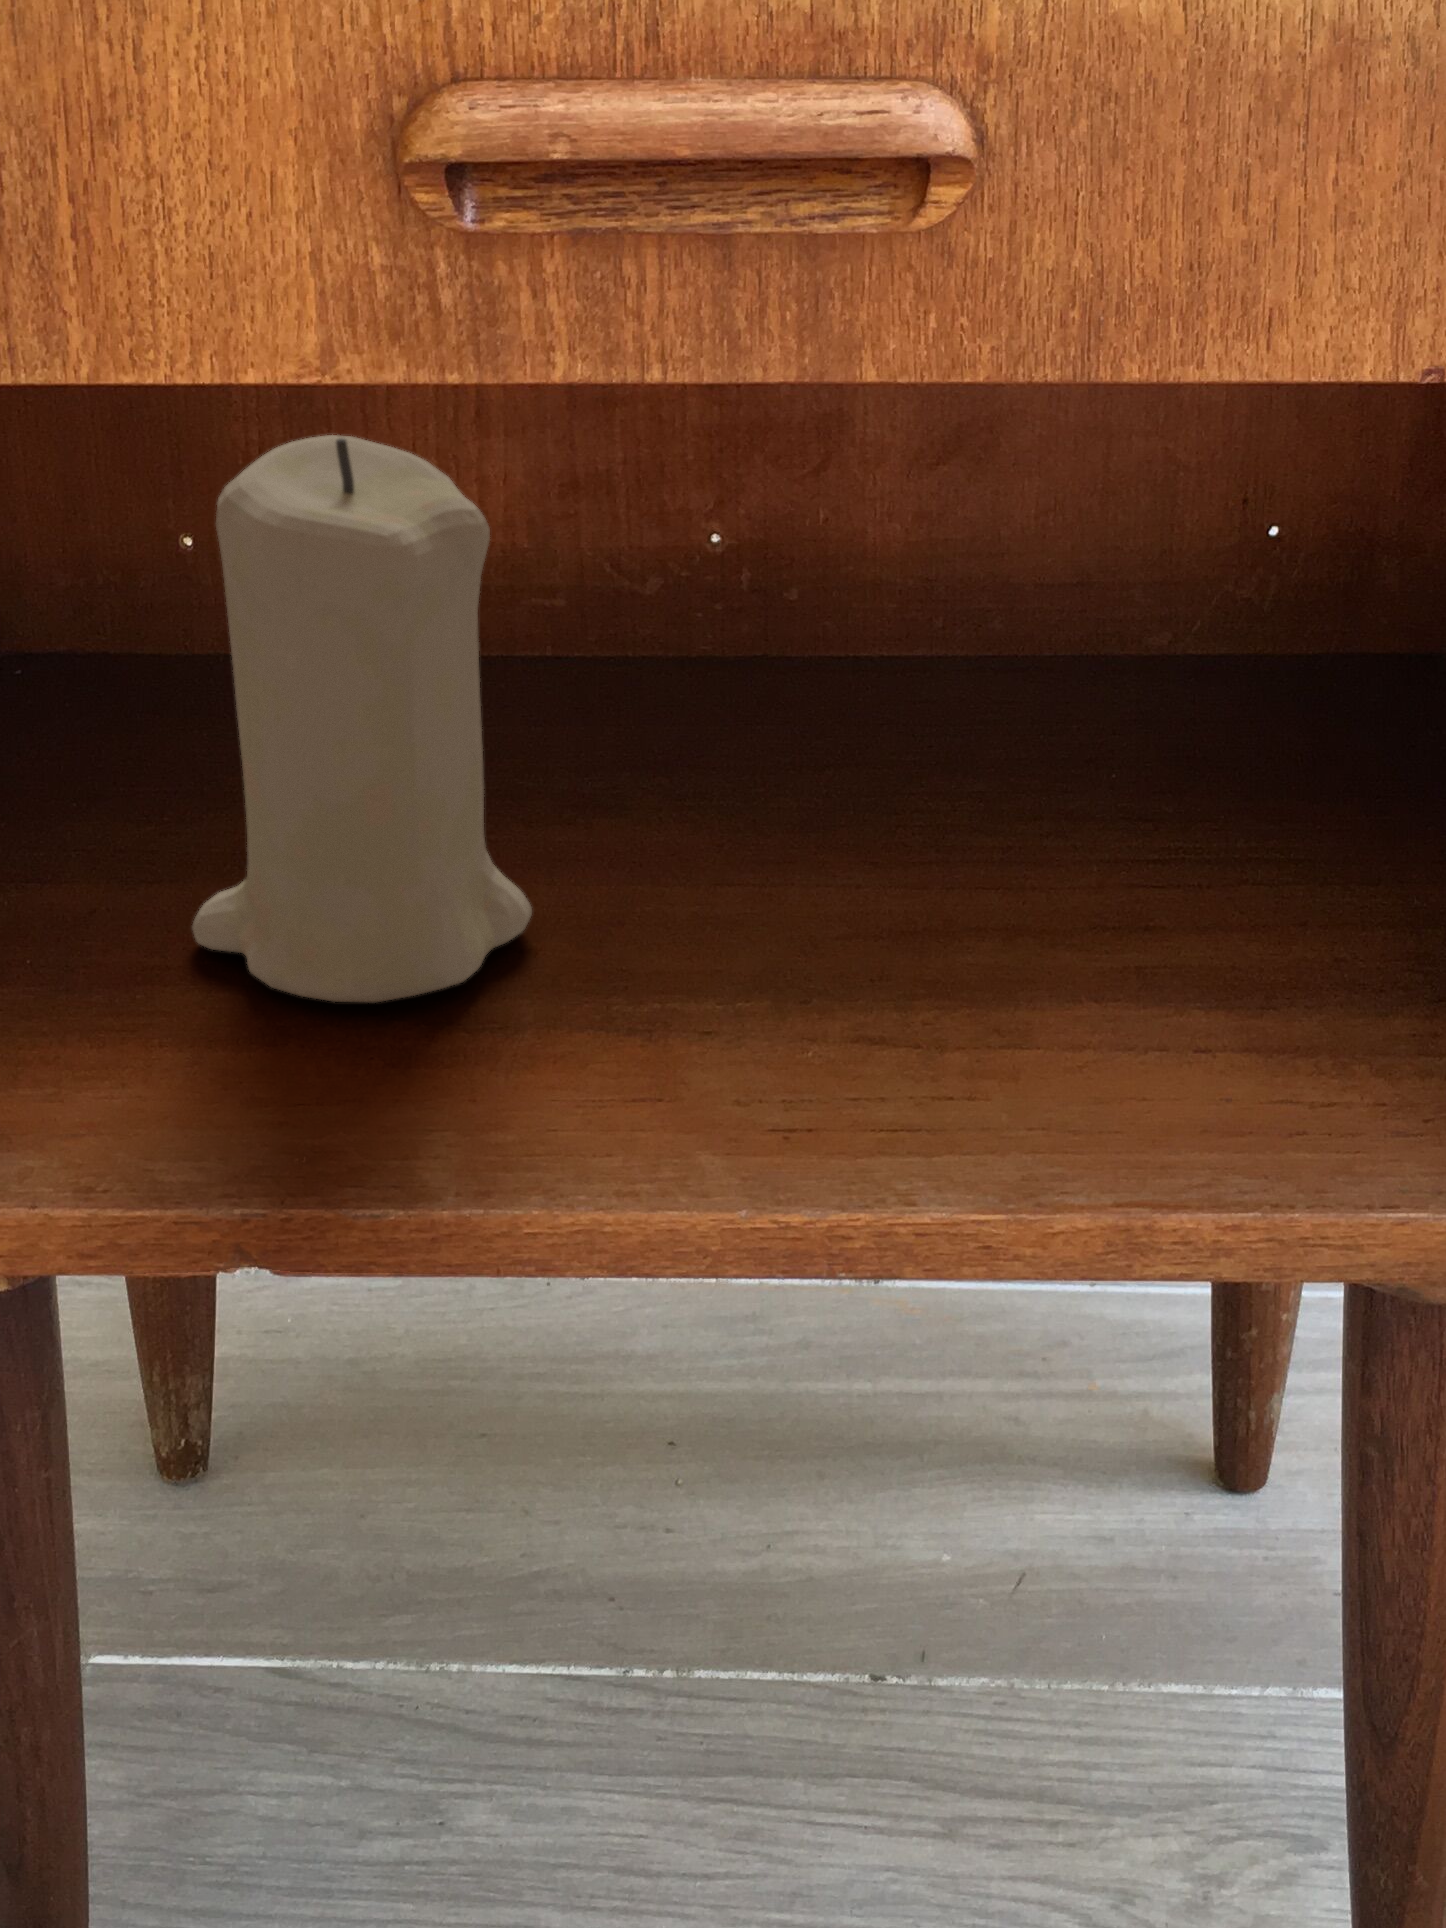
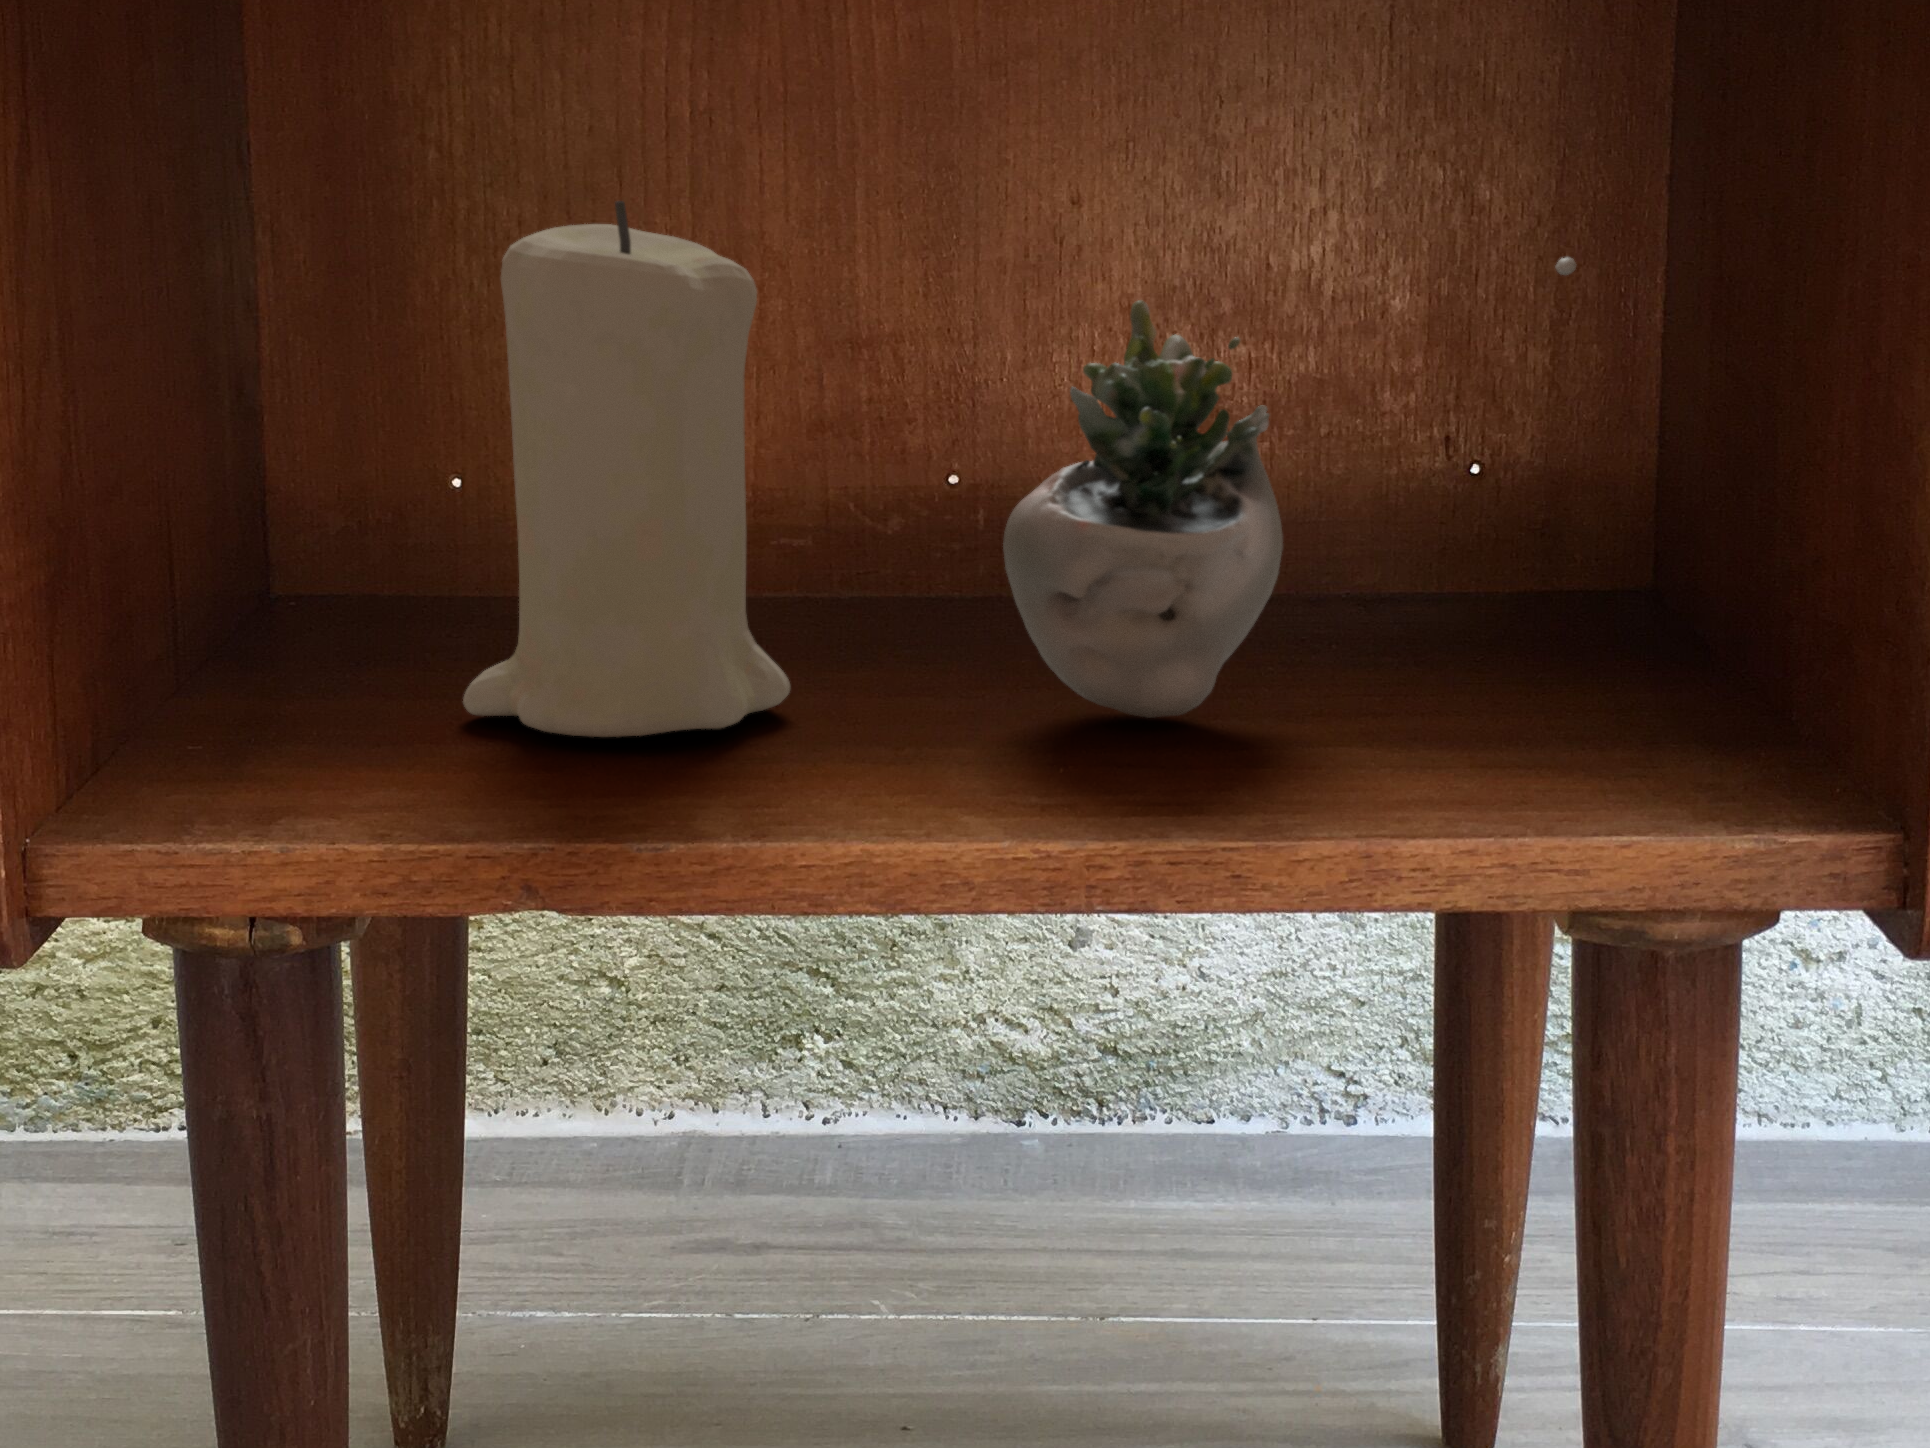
succulent plant: none [754,502,1368,961] -> present [1003,257,1576,718]

